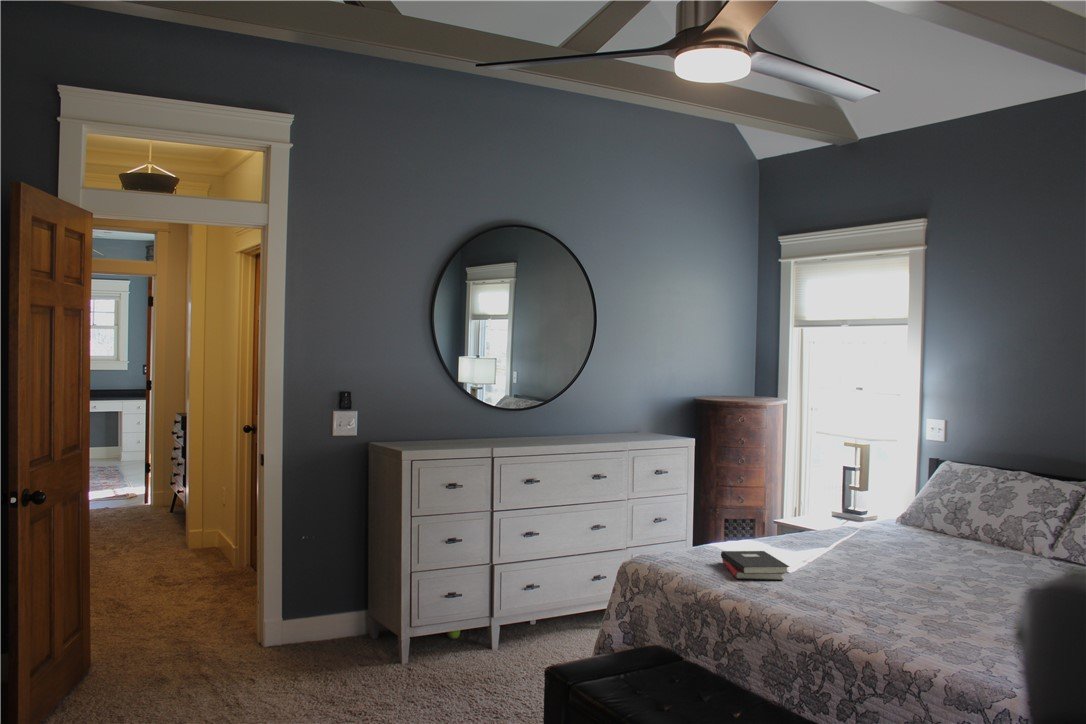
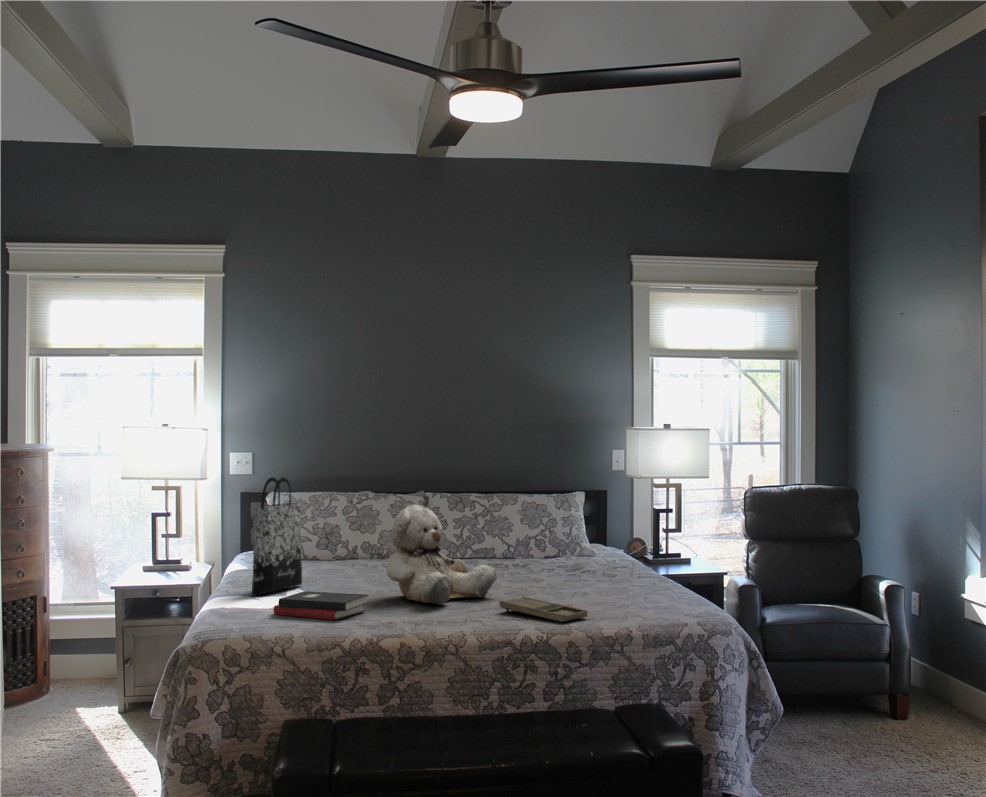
tote bag: none [768,450,836,548] -> present [252,477,302,596]
teddy bear: none [839,492,955,602] -> present [386,505,497,605]
tray: none [885,605,938,648] -> present [499,597,587,622]

